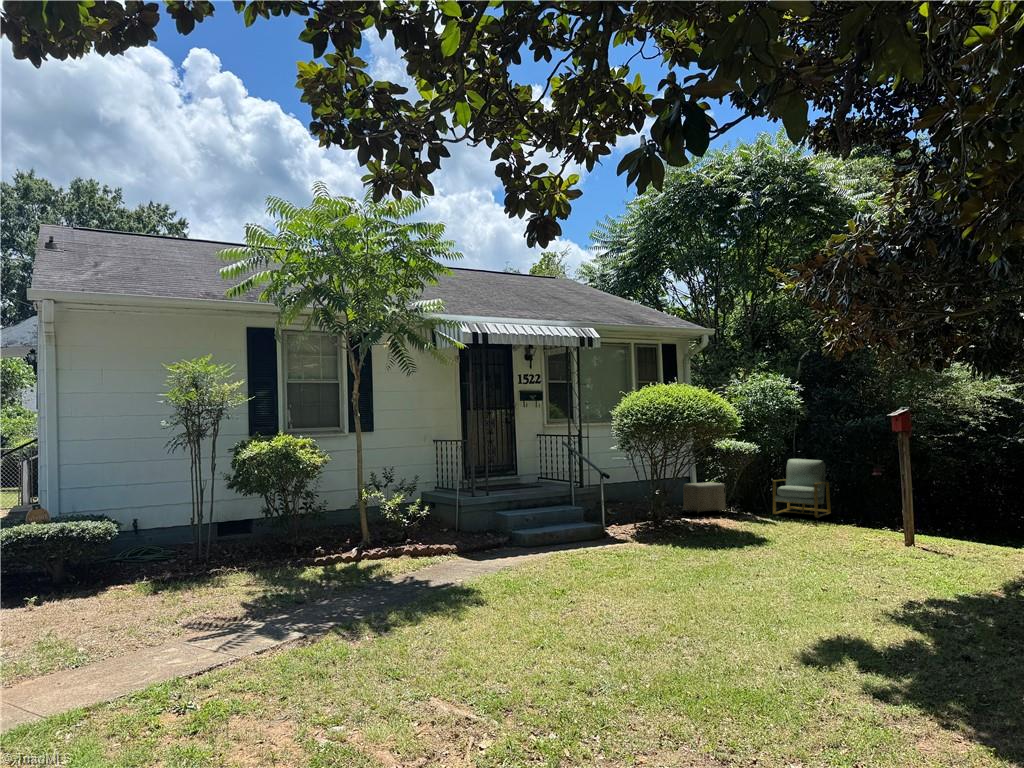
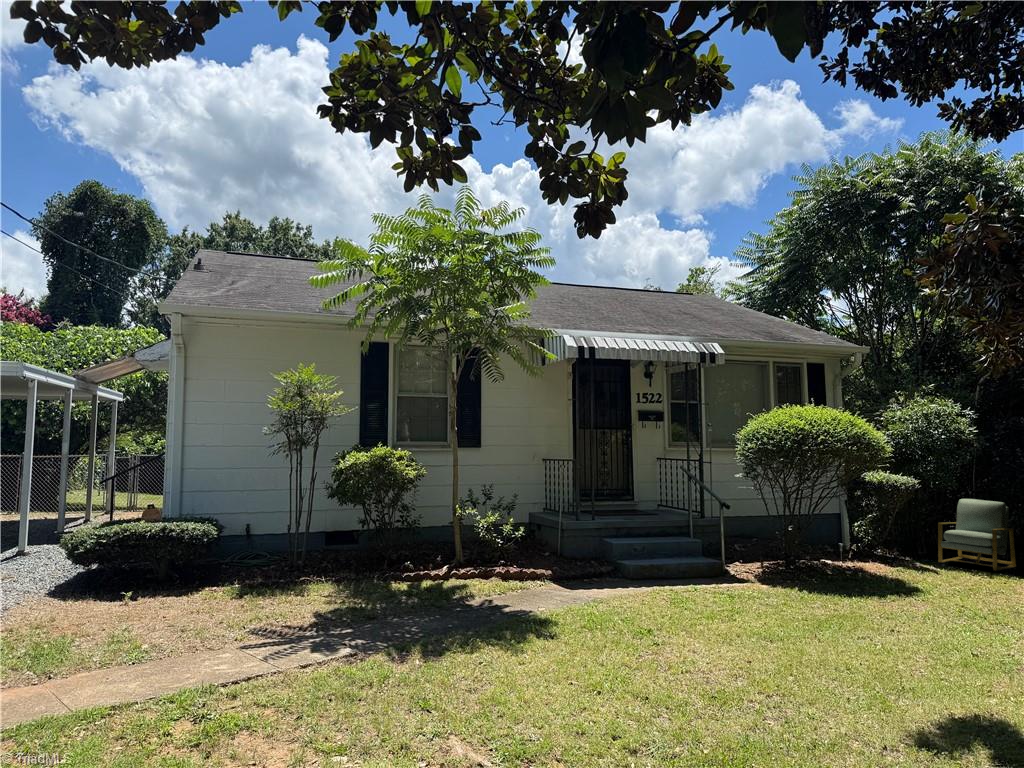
storage bench: present [683,482,726,514] -> none [826,520,879,556]

